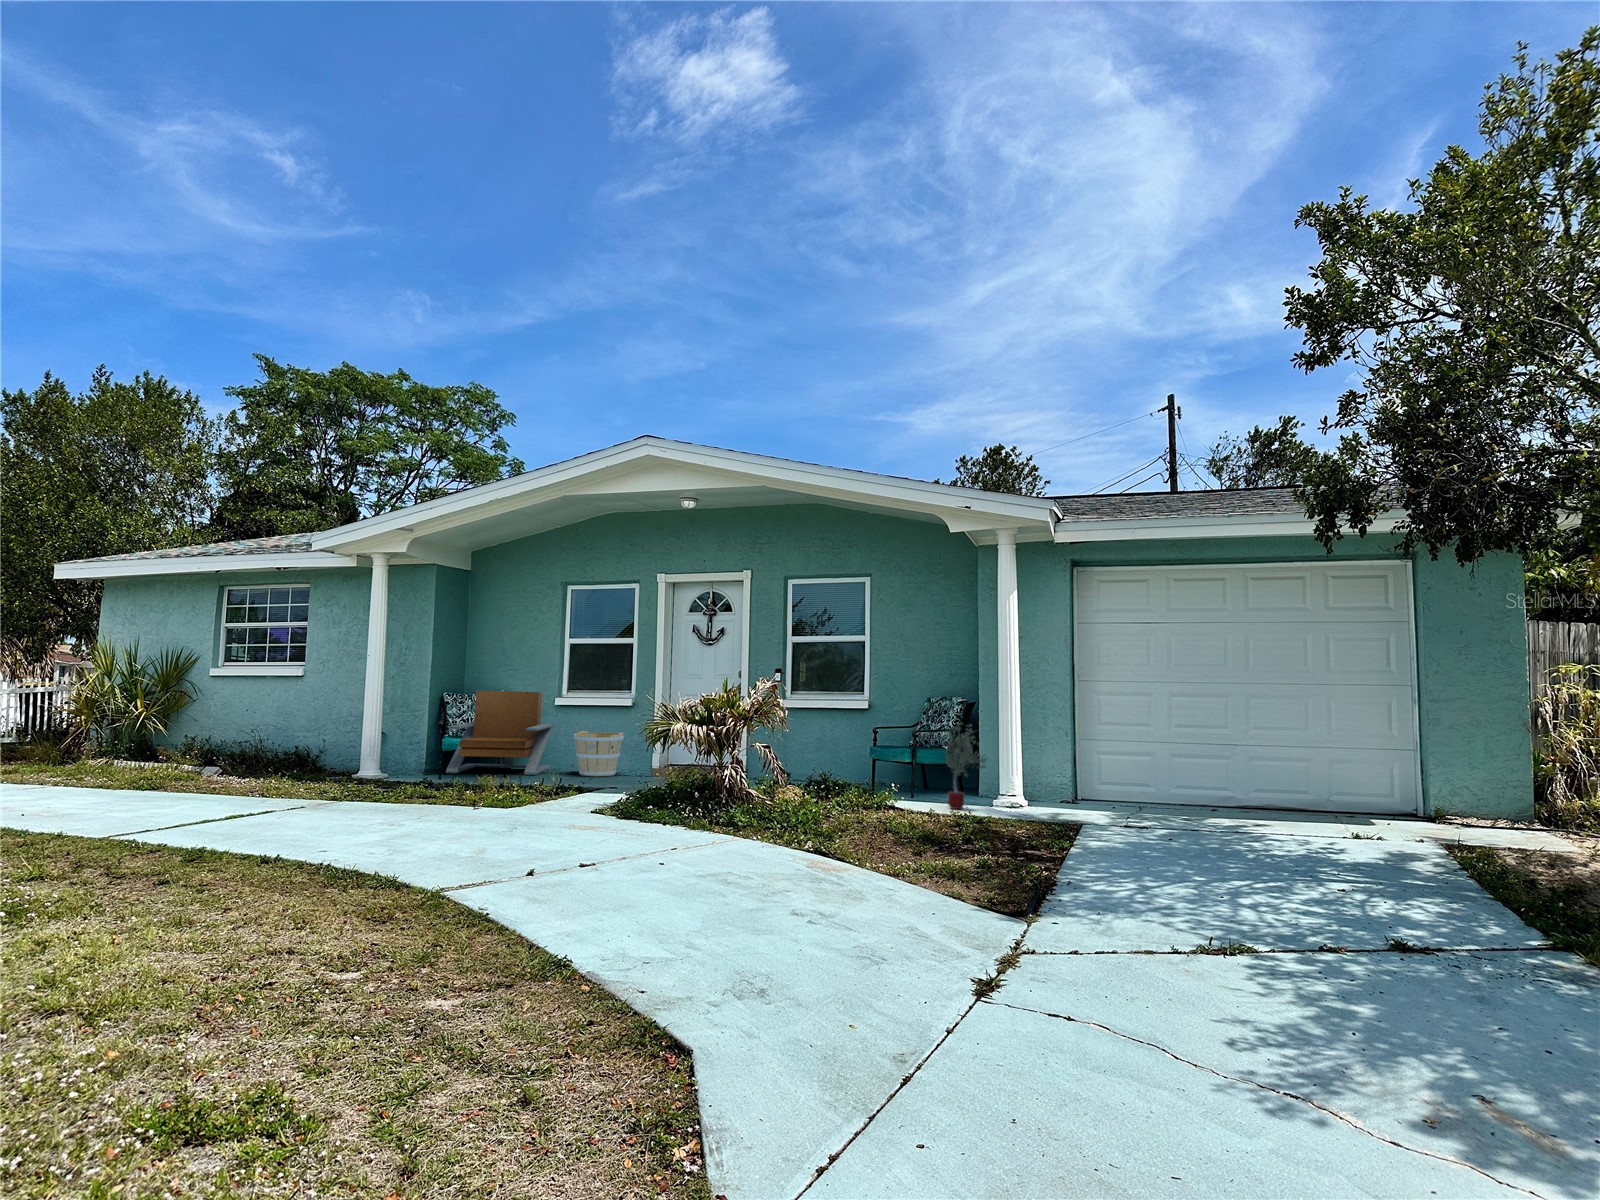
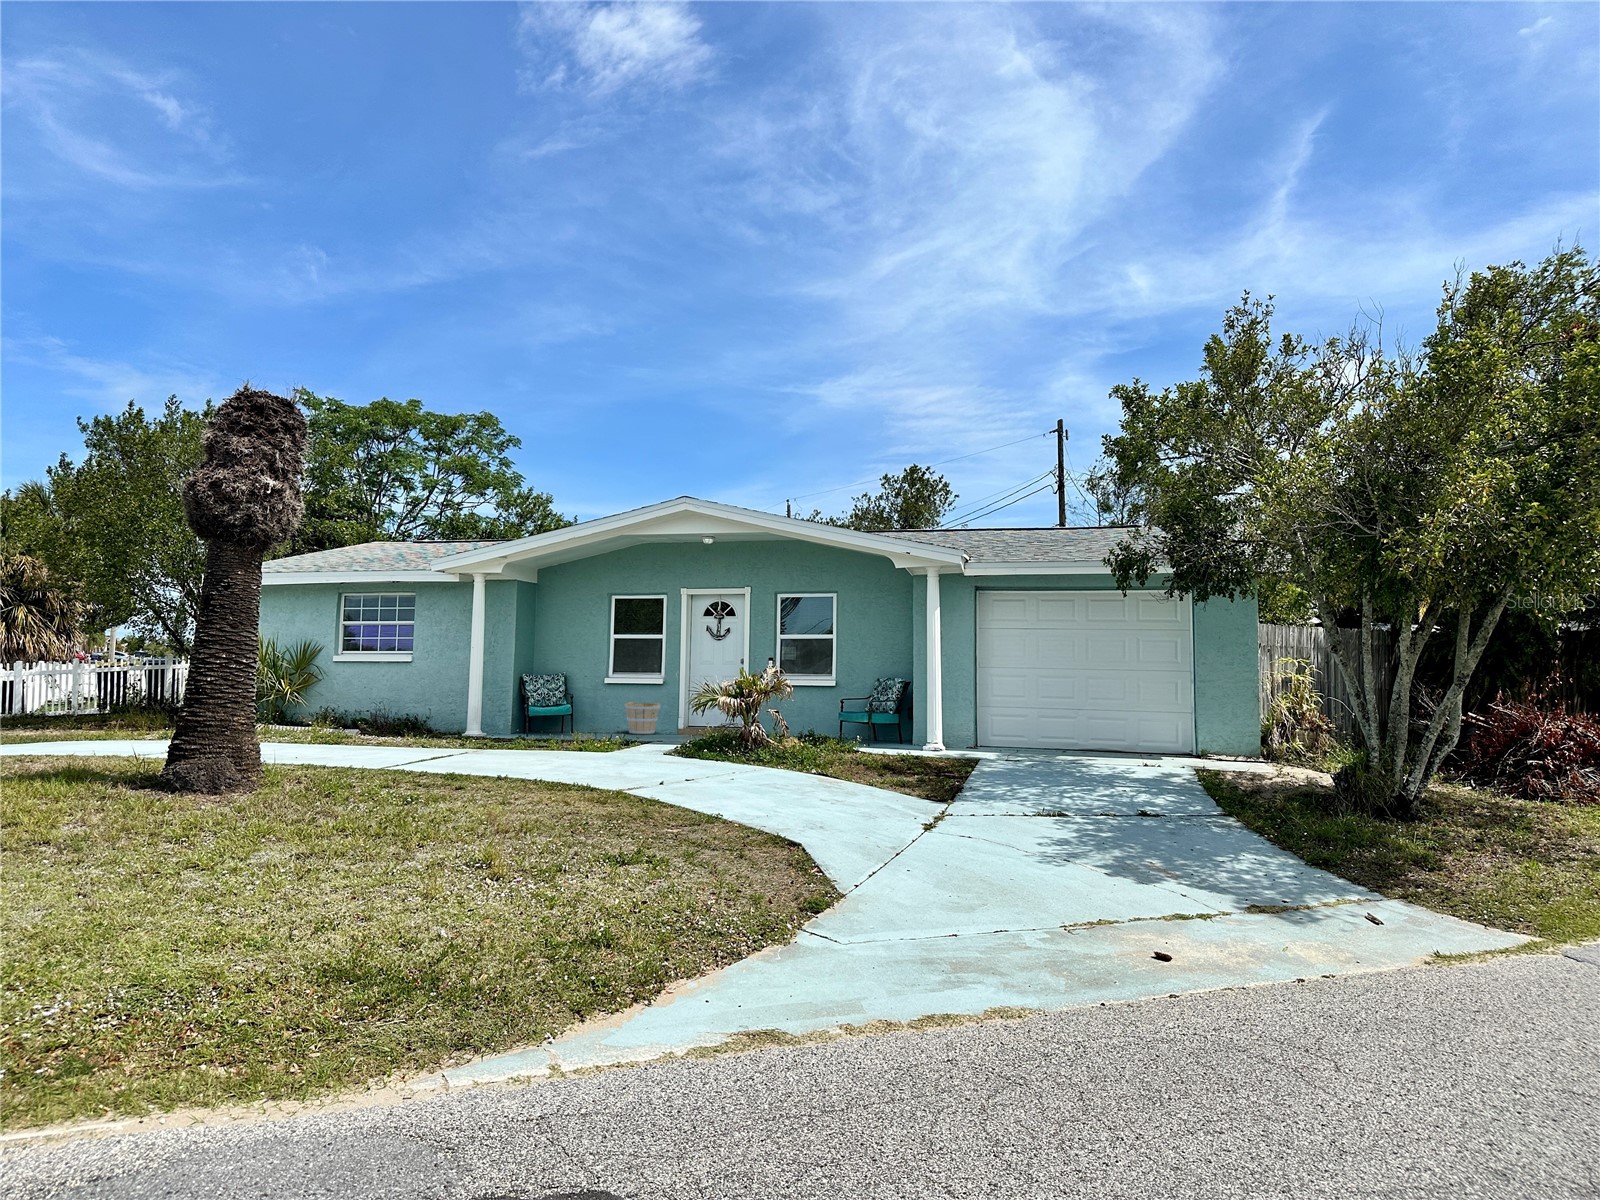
lounge chair: present [446,691,553,775] -> none [535,673,605,733]
potted tree: present [945,723,986,809] -> none [889,695,920,753]

